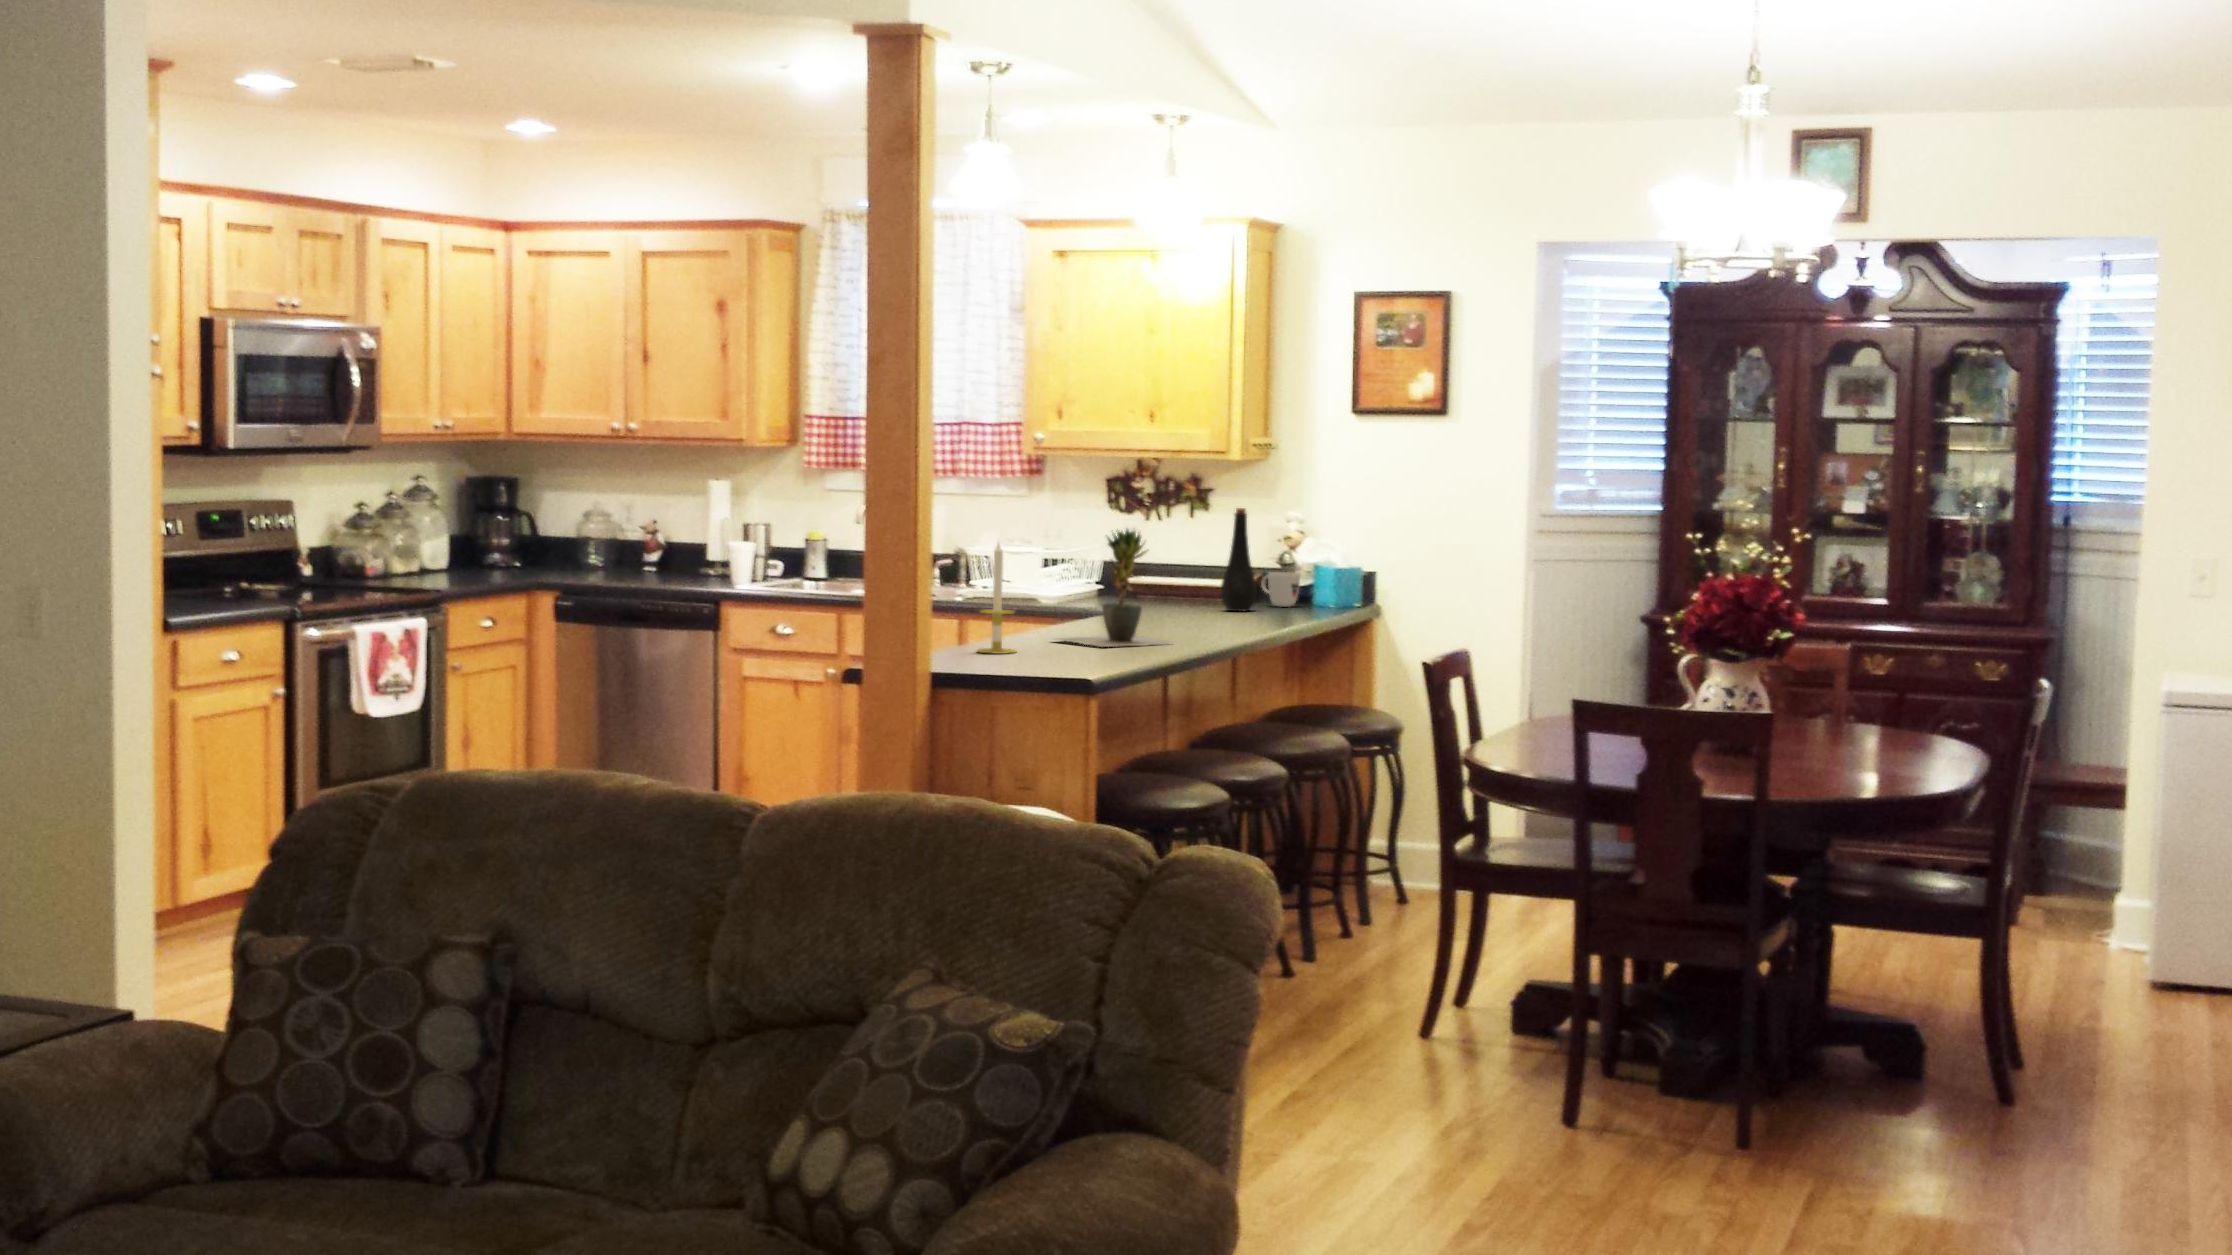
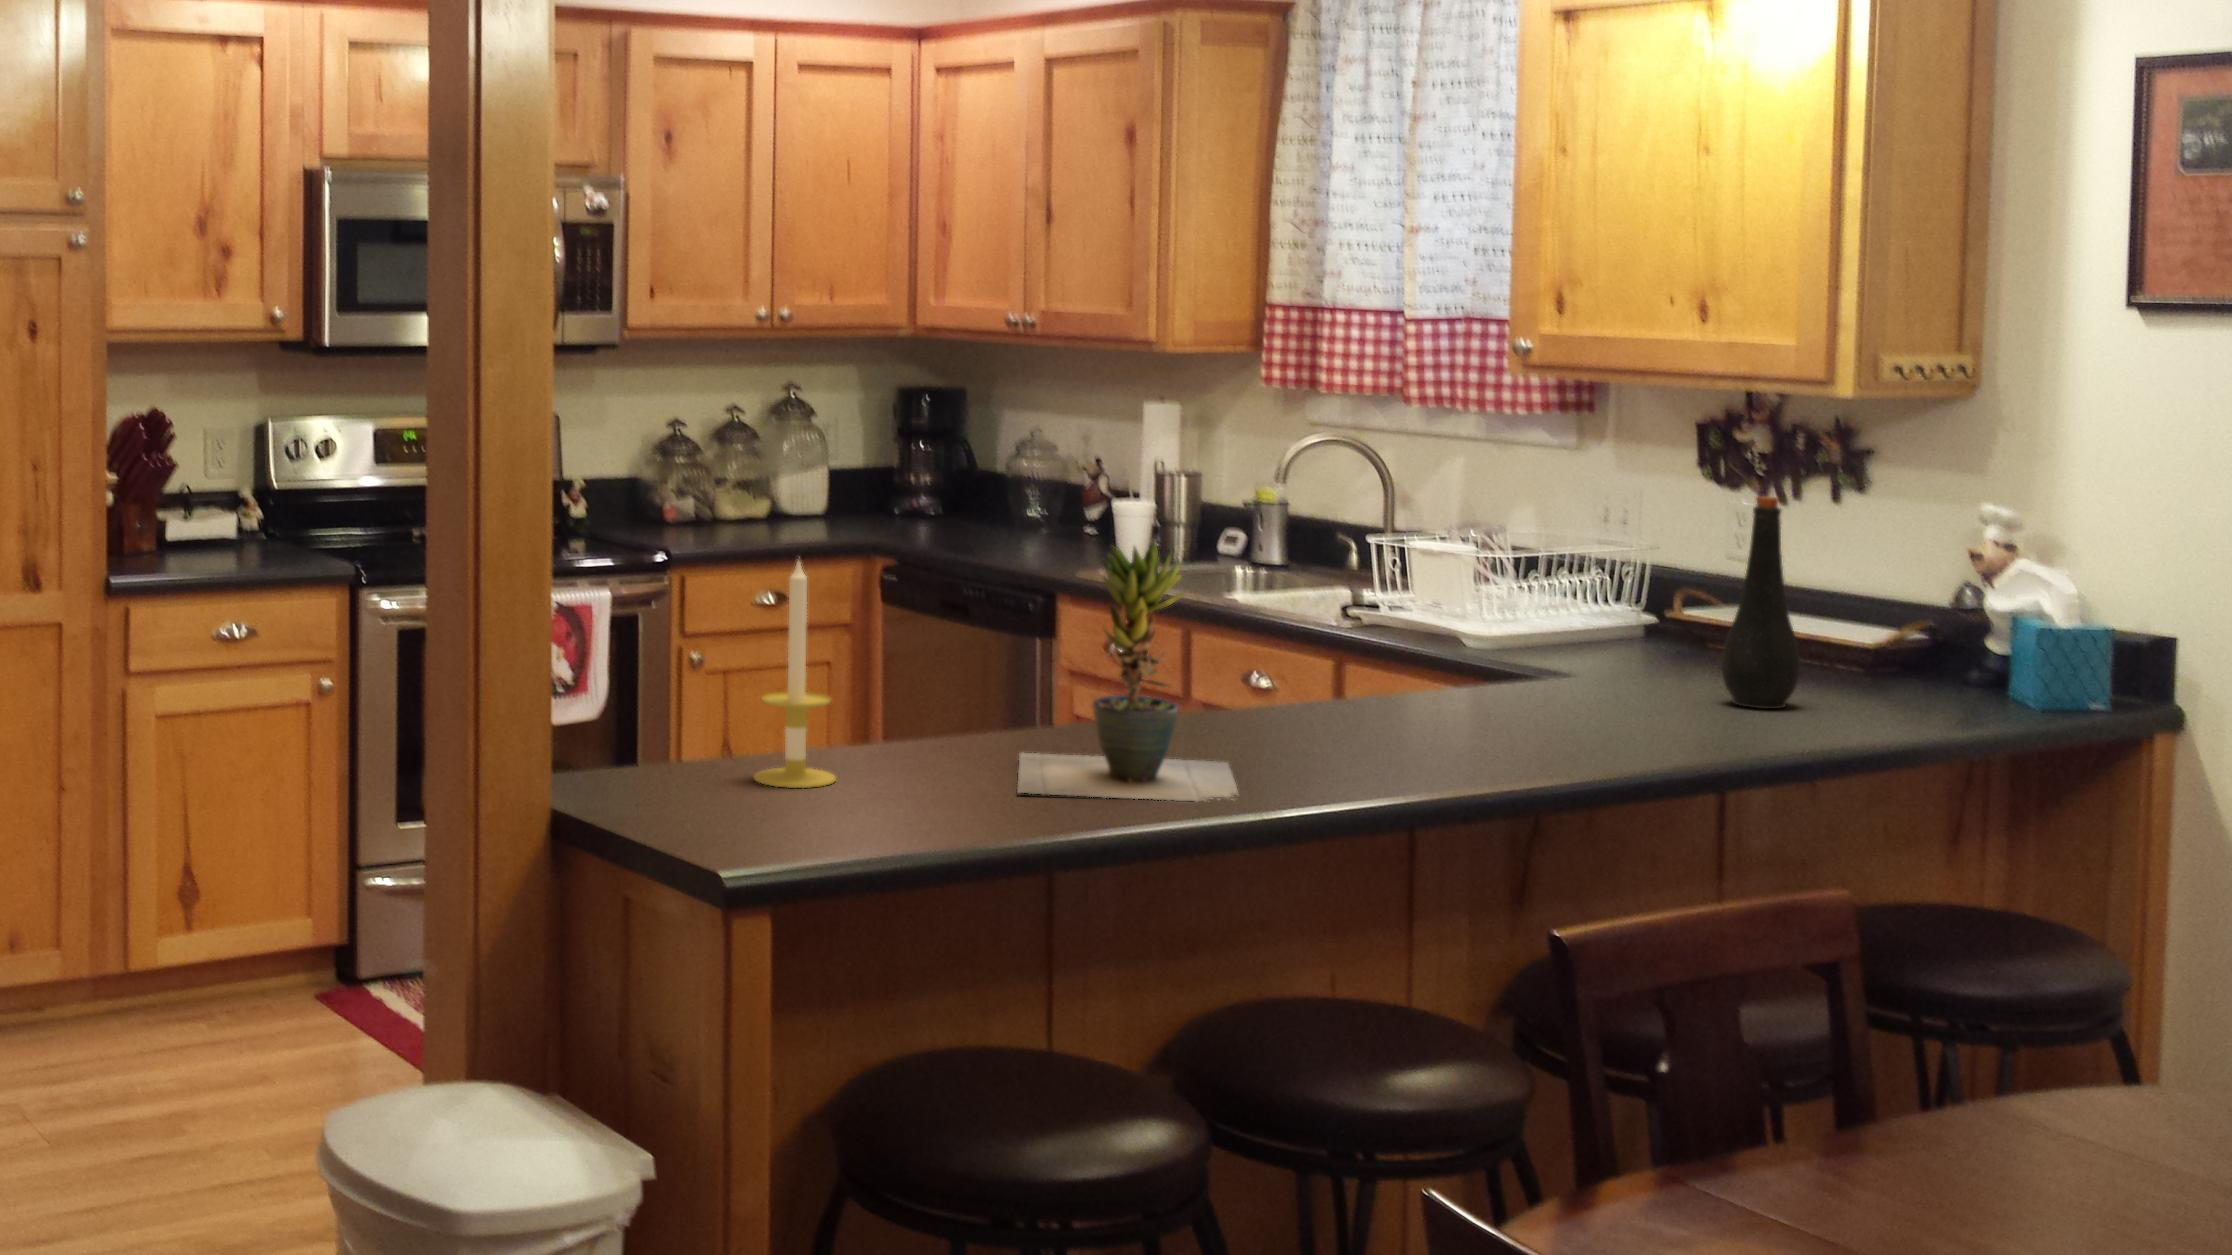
mug: present [1261,572,1300,607] -> none [1867,629,1941,704]

